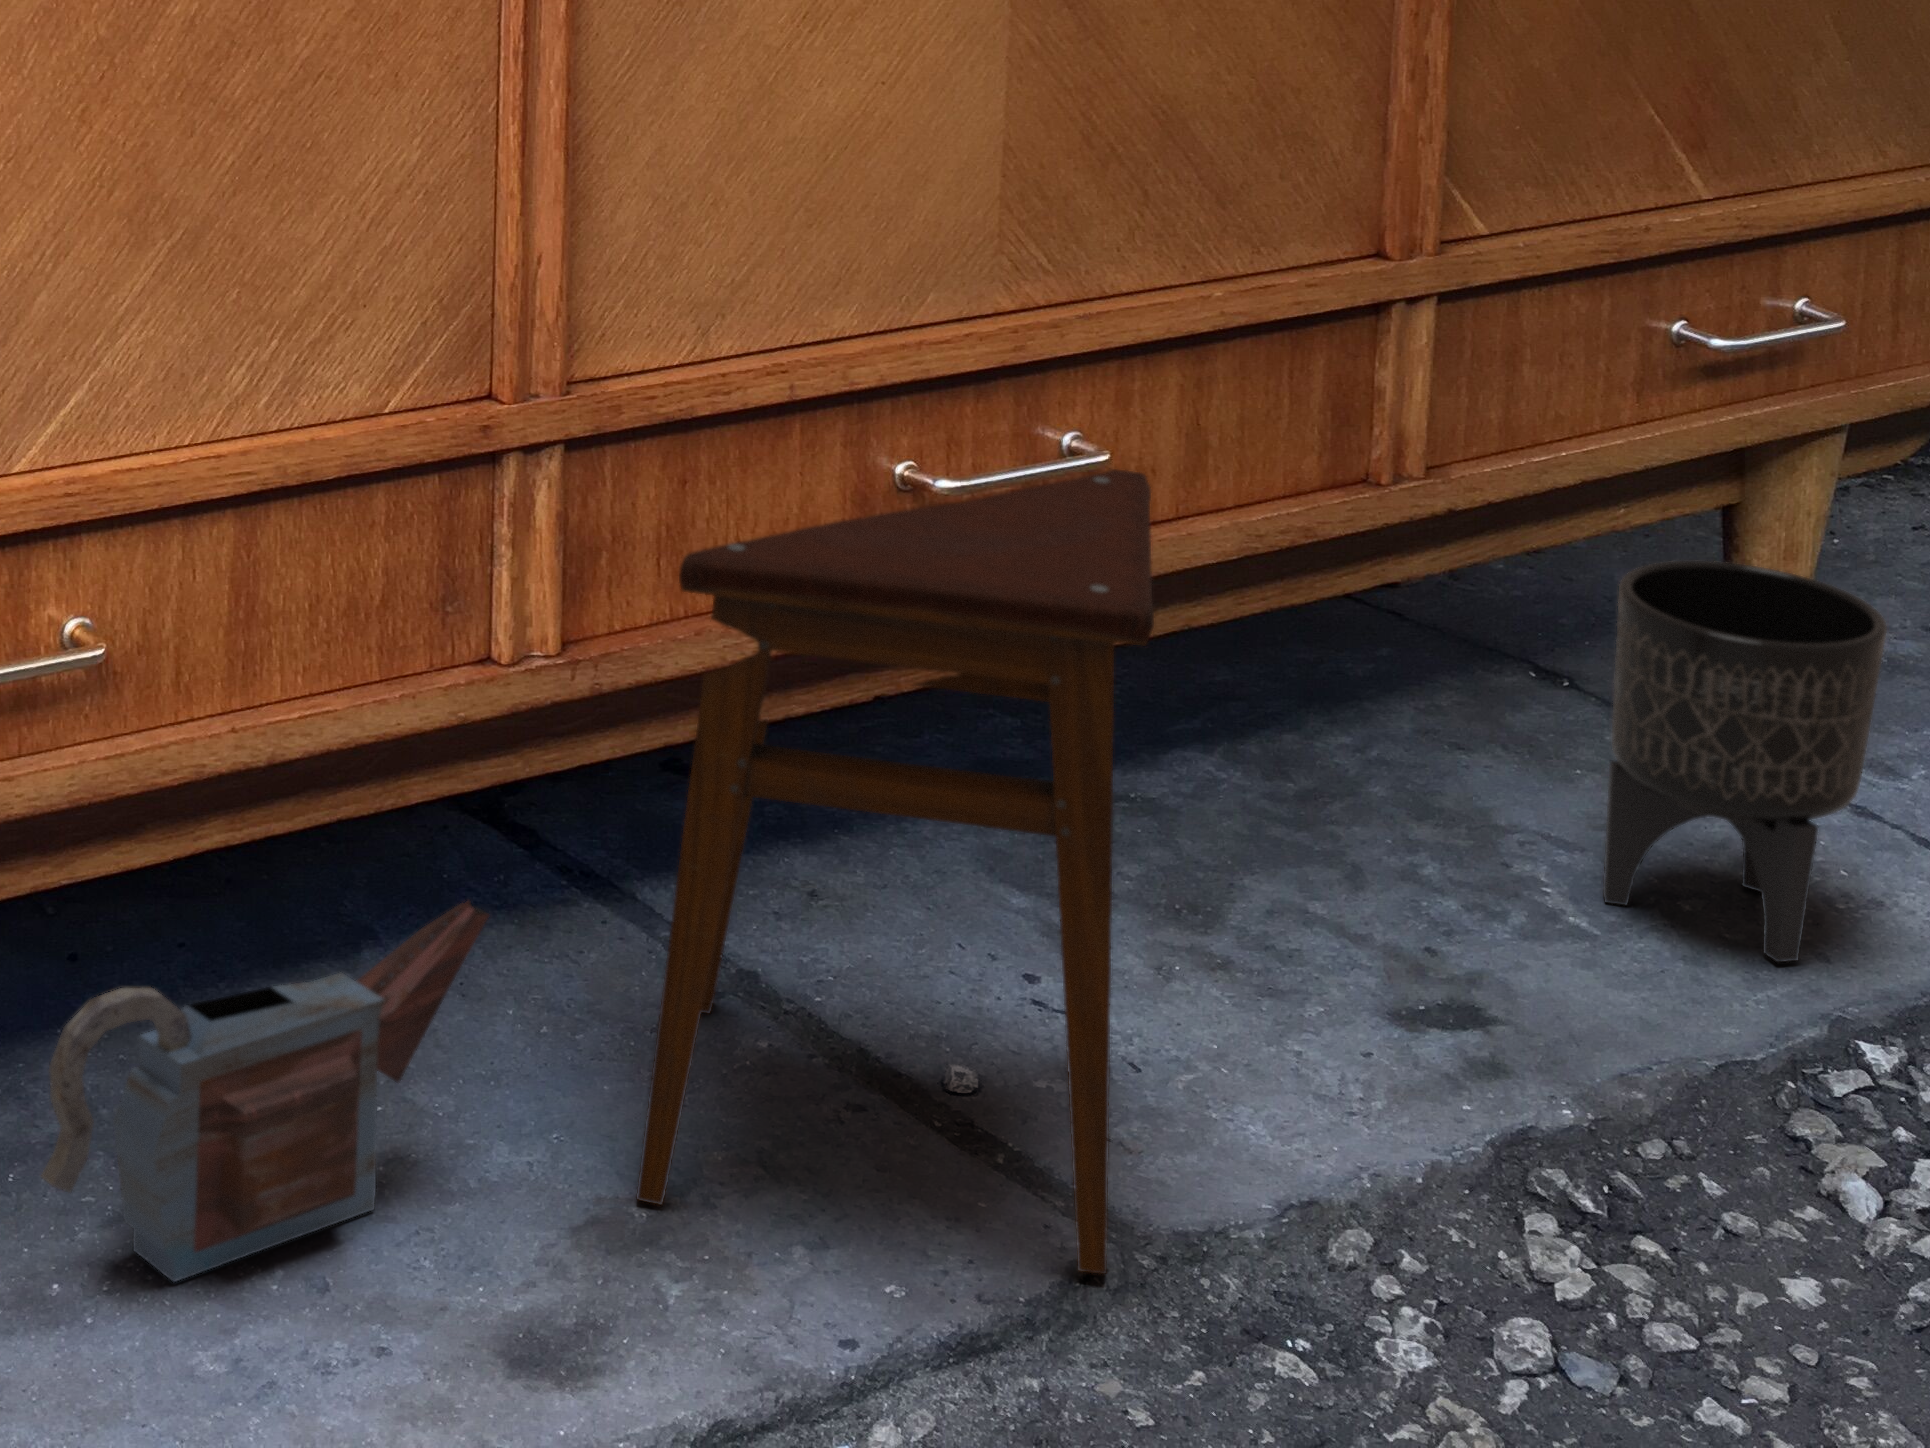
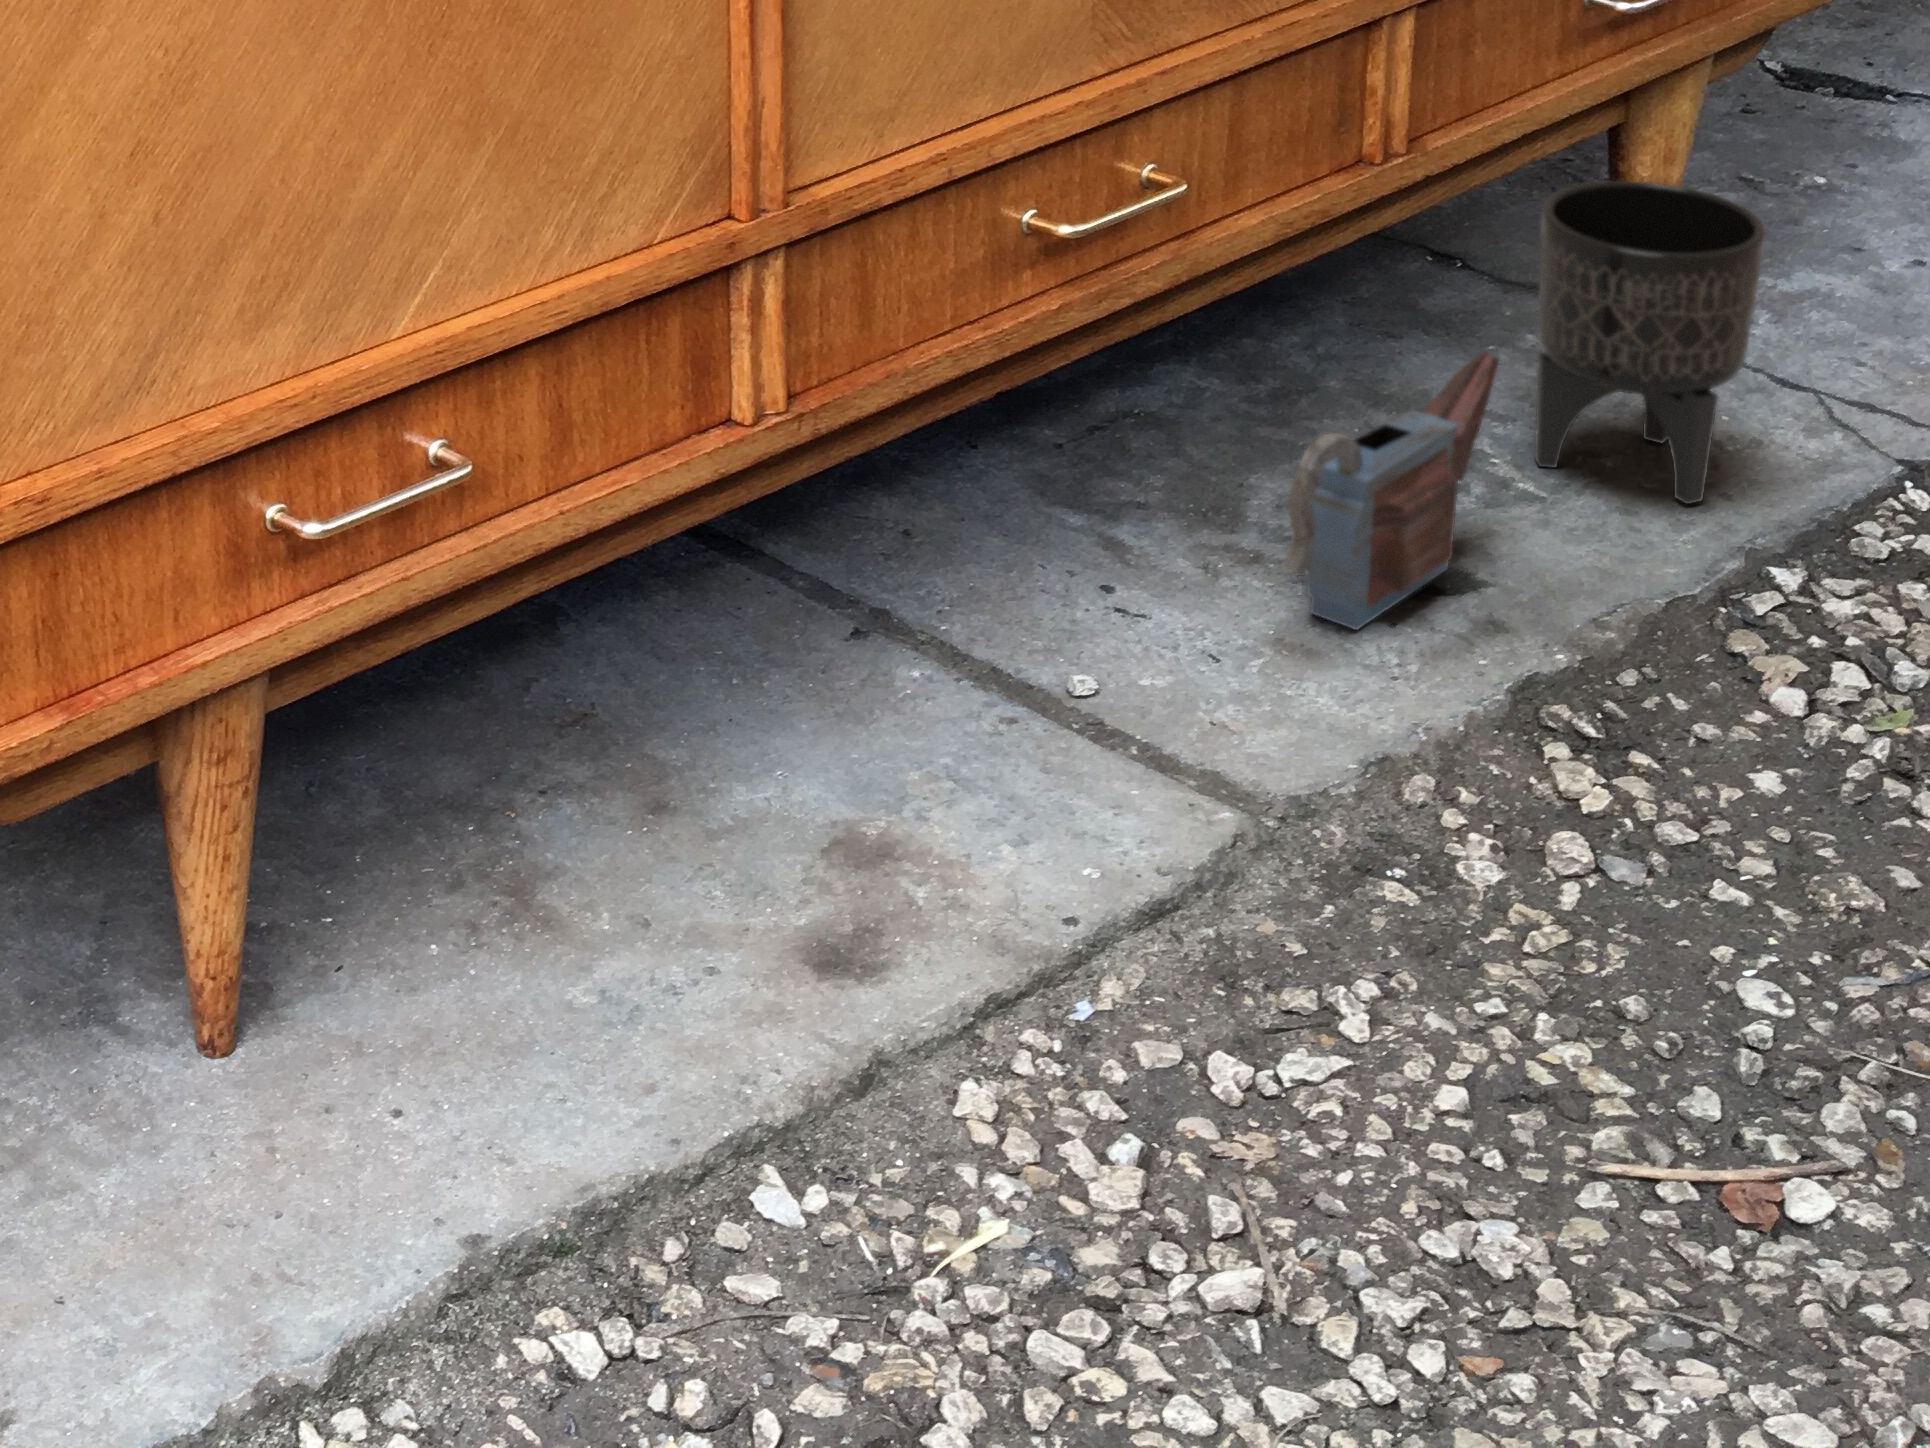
stool: present [637,469,1154,1274] -> none [838,187,1261,837]
watering can: present [41,901,489,1282] -> present [1284,353,1500,630]

